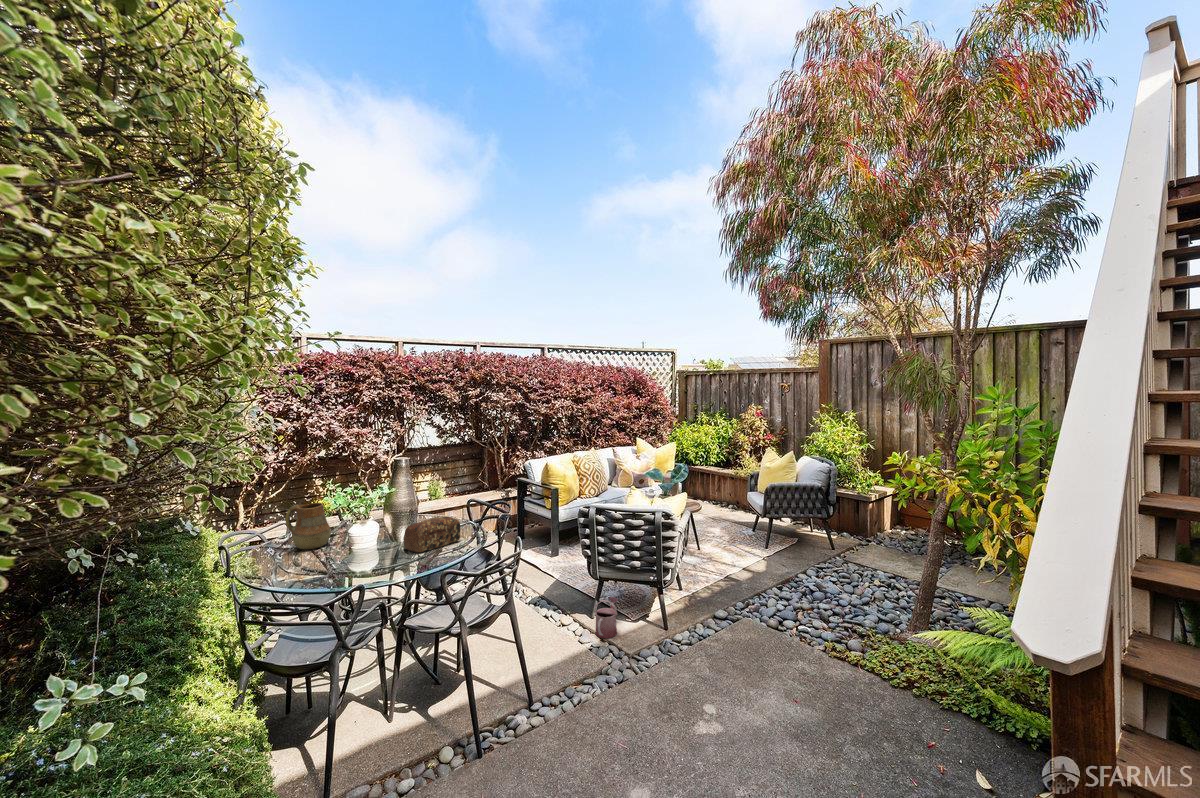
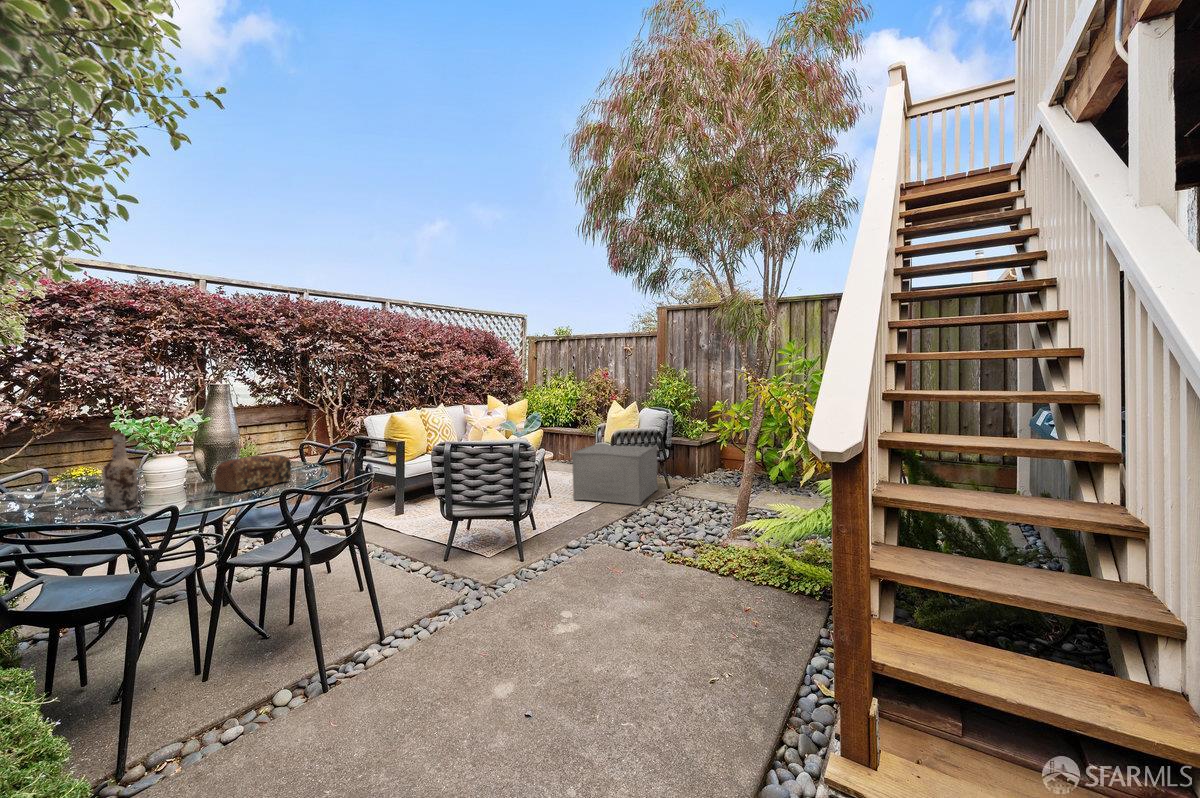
ottoman: none [719,493,820,572] -> present [572,443,658,505]
pitcher: present [285,503,331,549] -> none [23,442,100,500]
wine bottle: none [331,504,352,567] -> present [103,433,138,511]
watering can: present [594,597,618,638] -> none [450,535,475,574]

